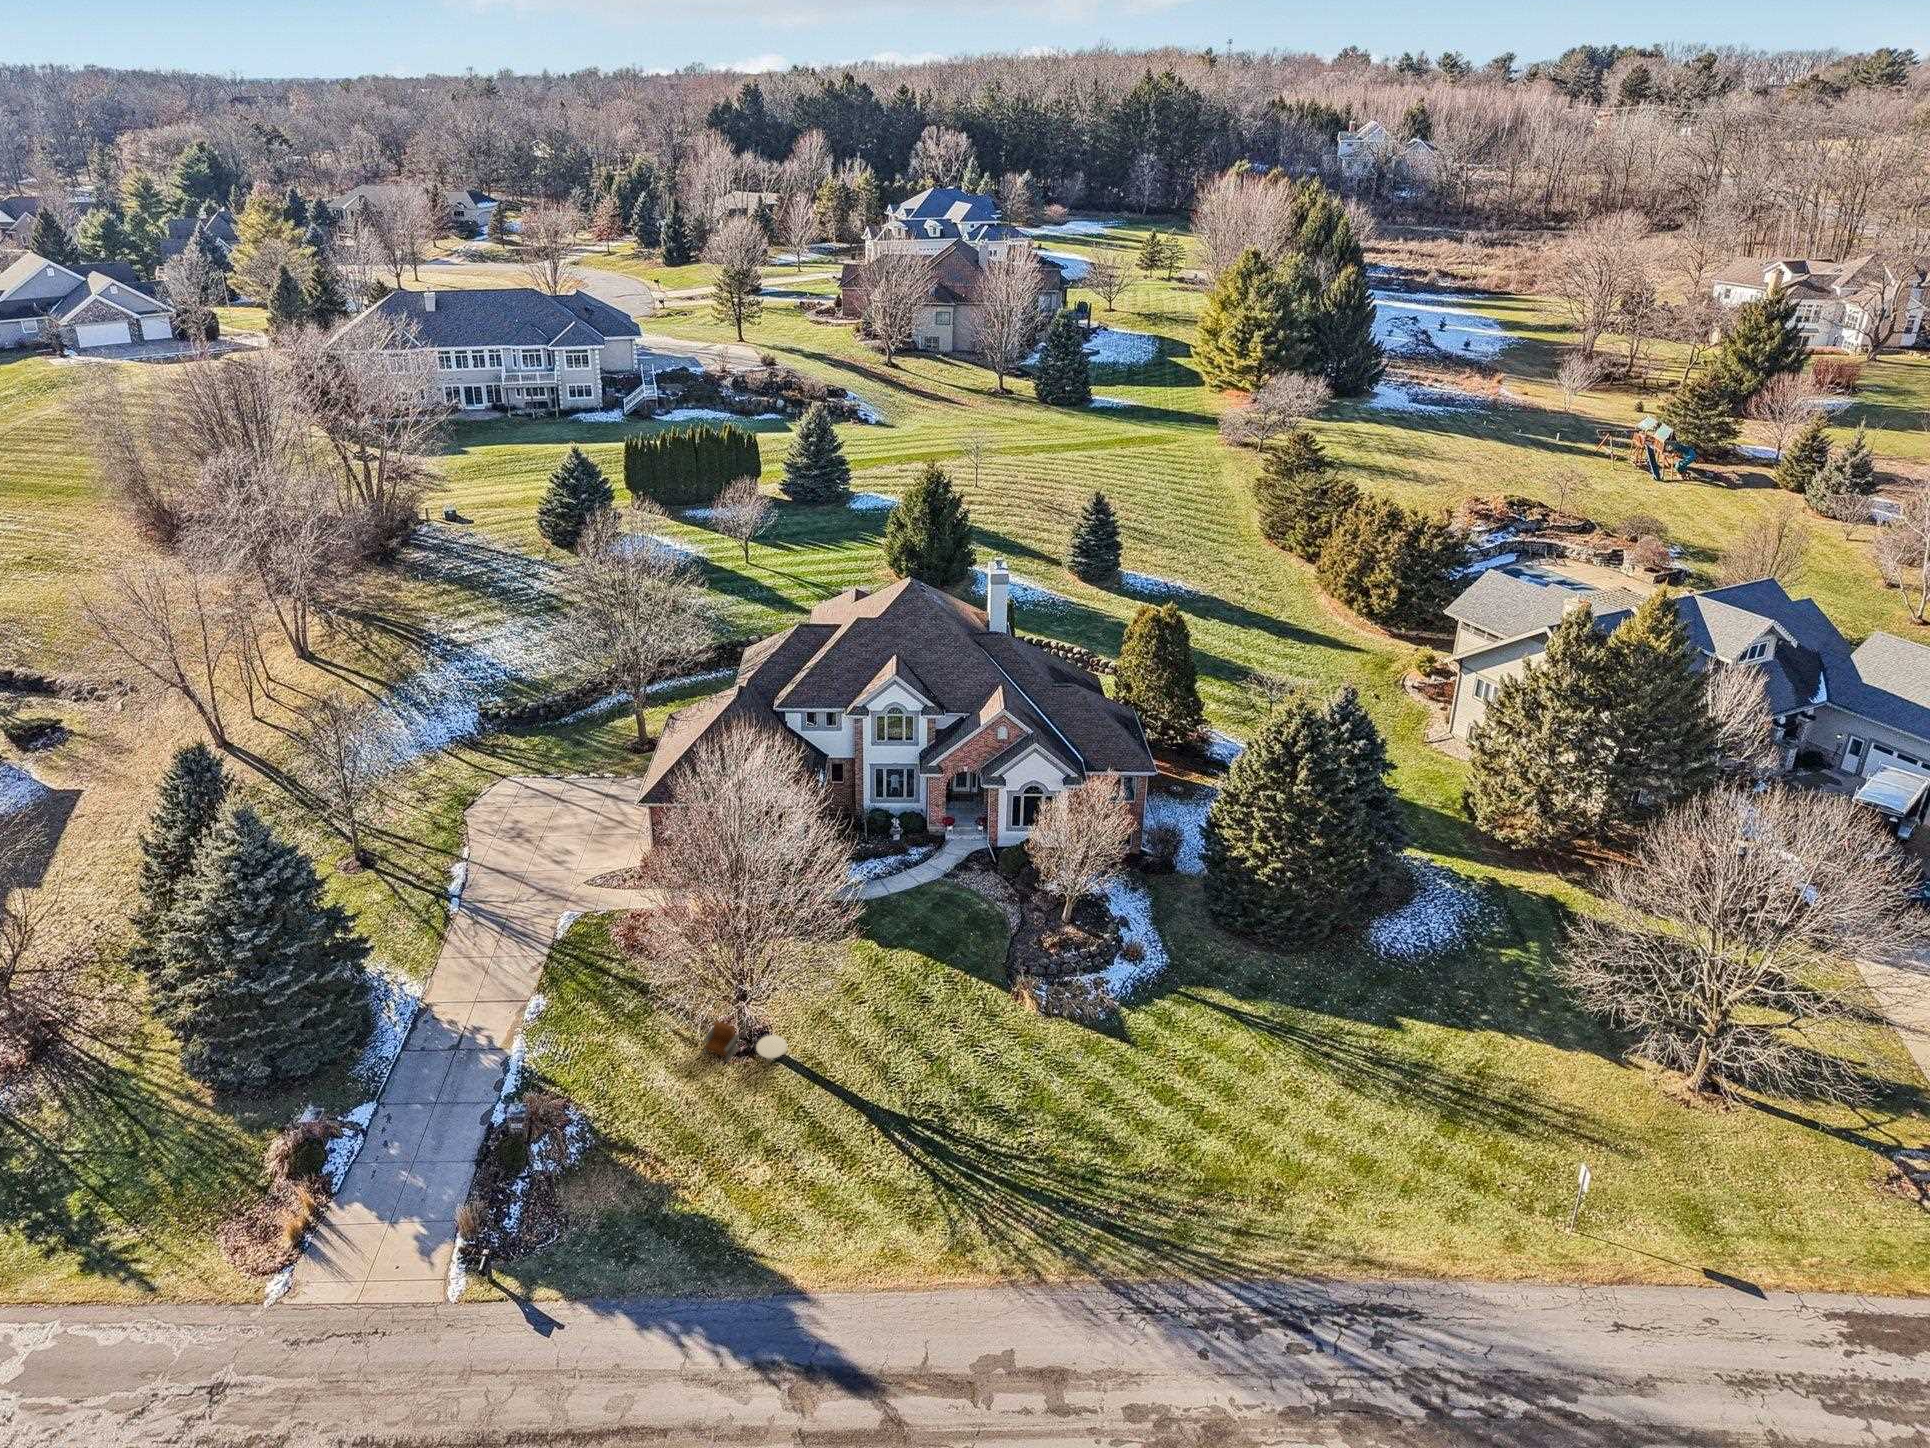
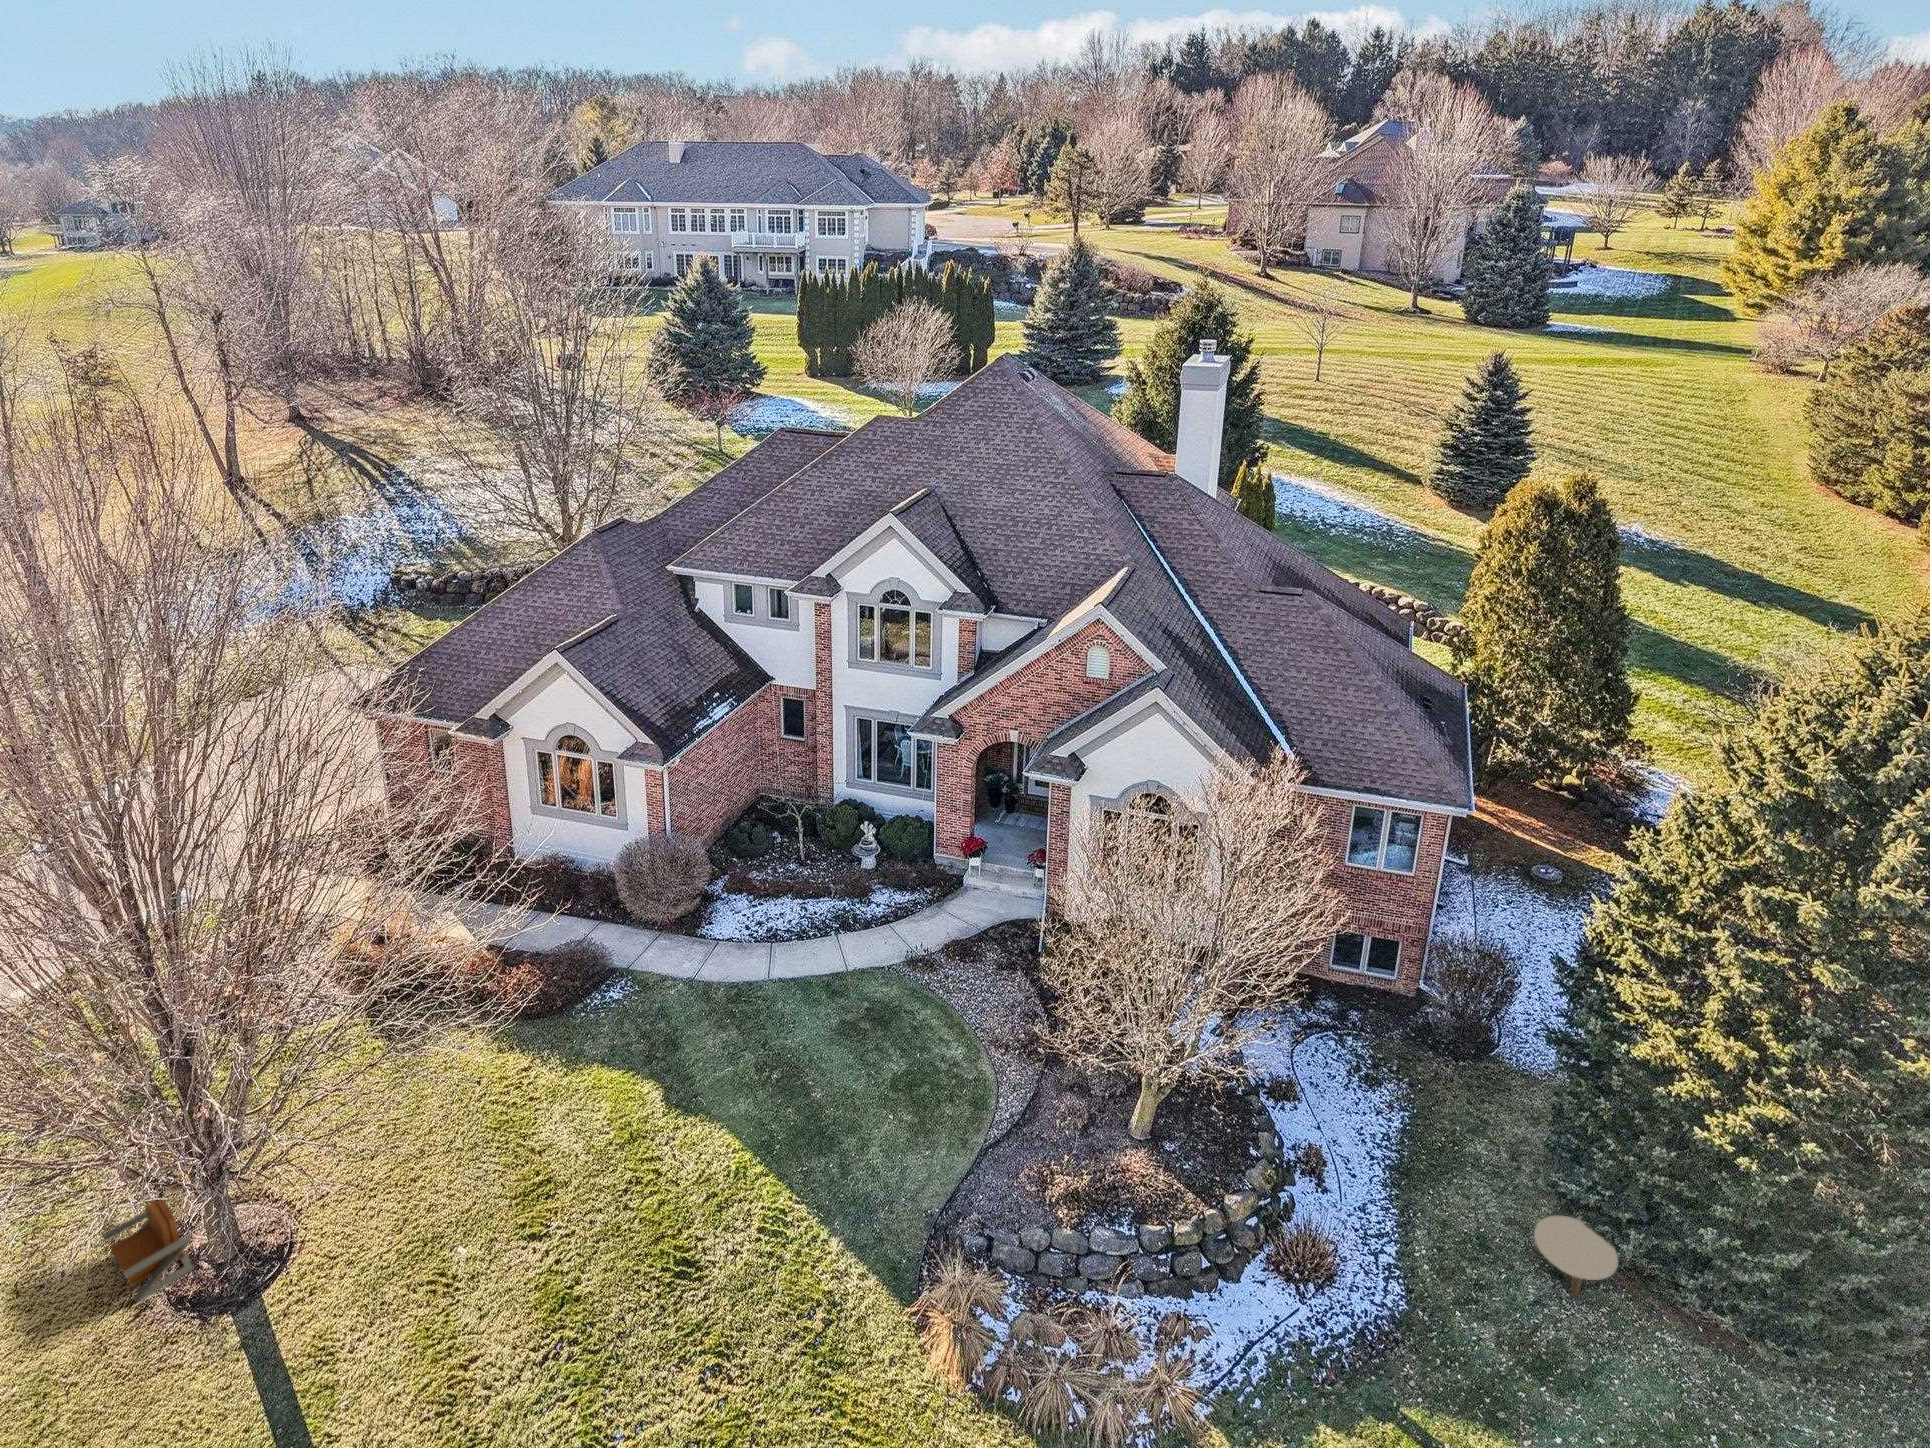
round table: present [756,1035,787,1065] -> present [1533,1216,1618,1297]

